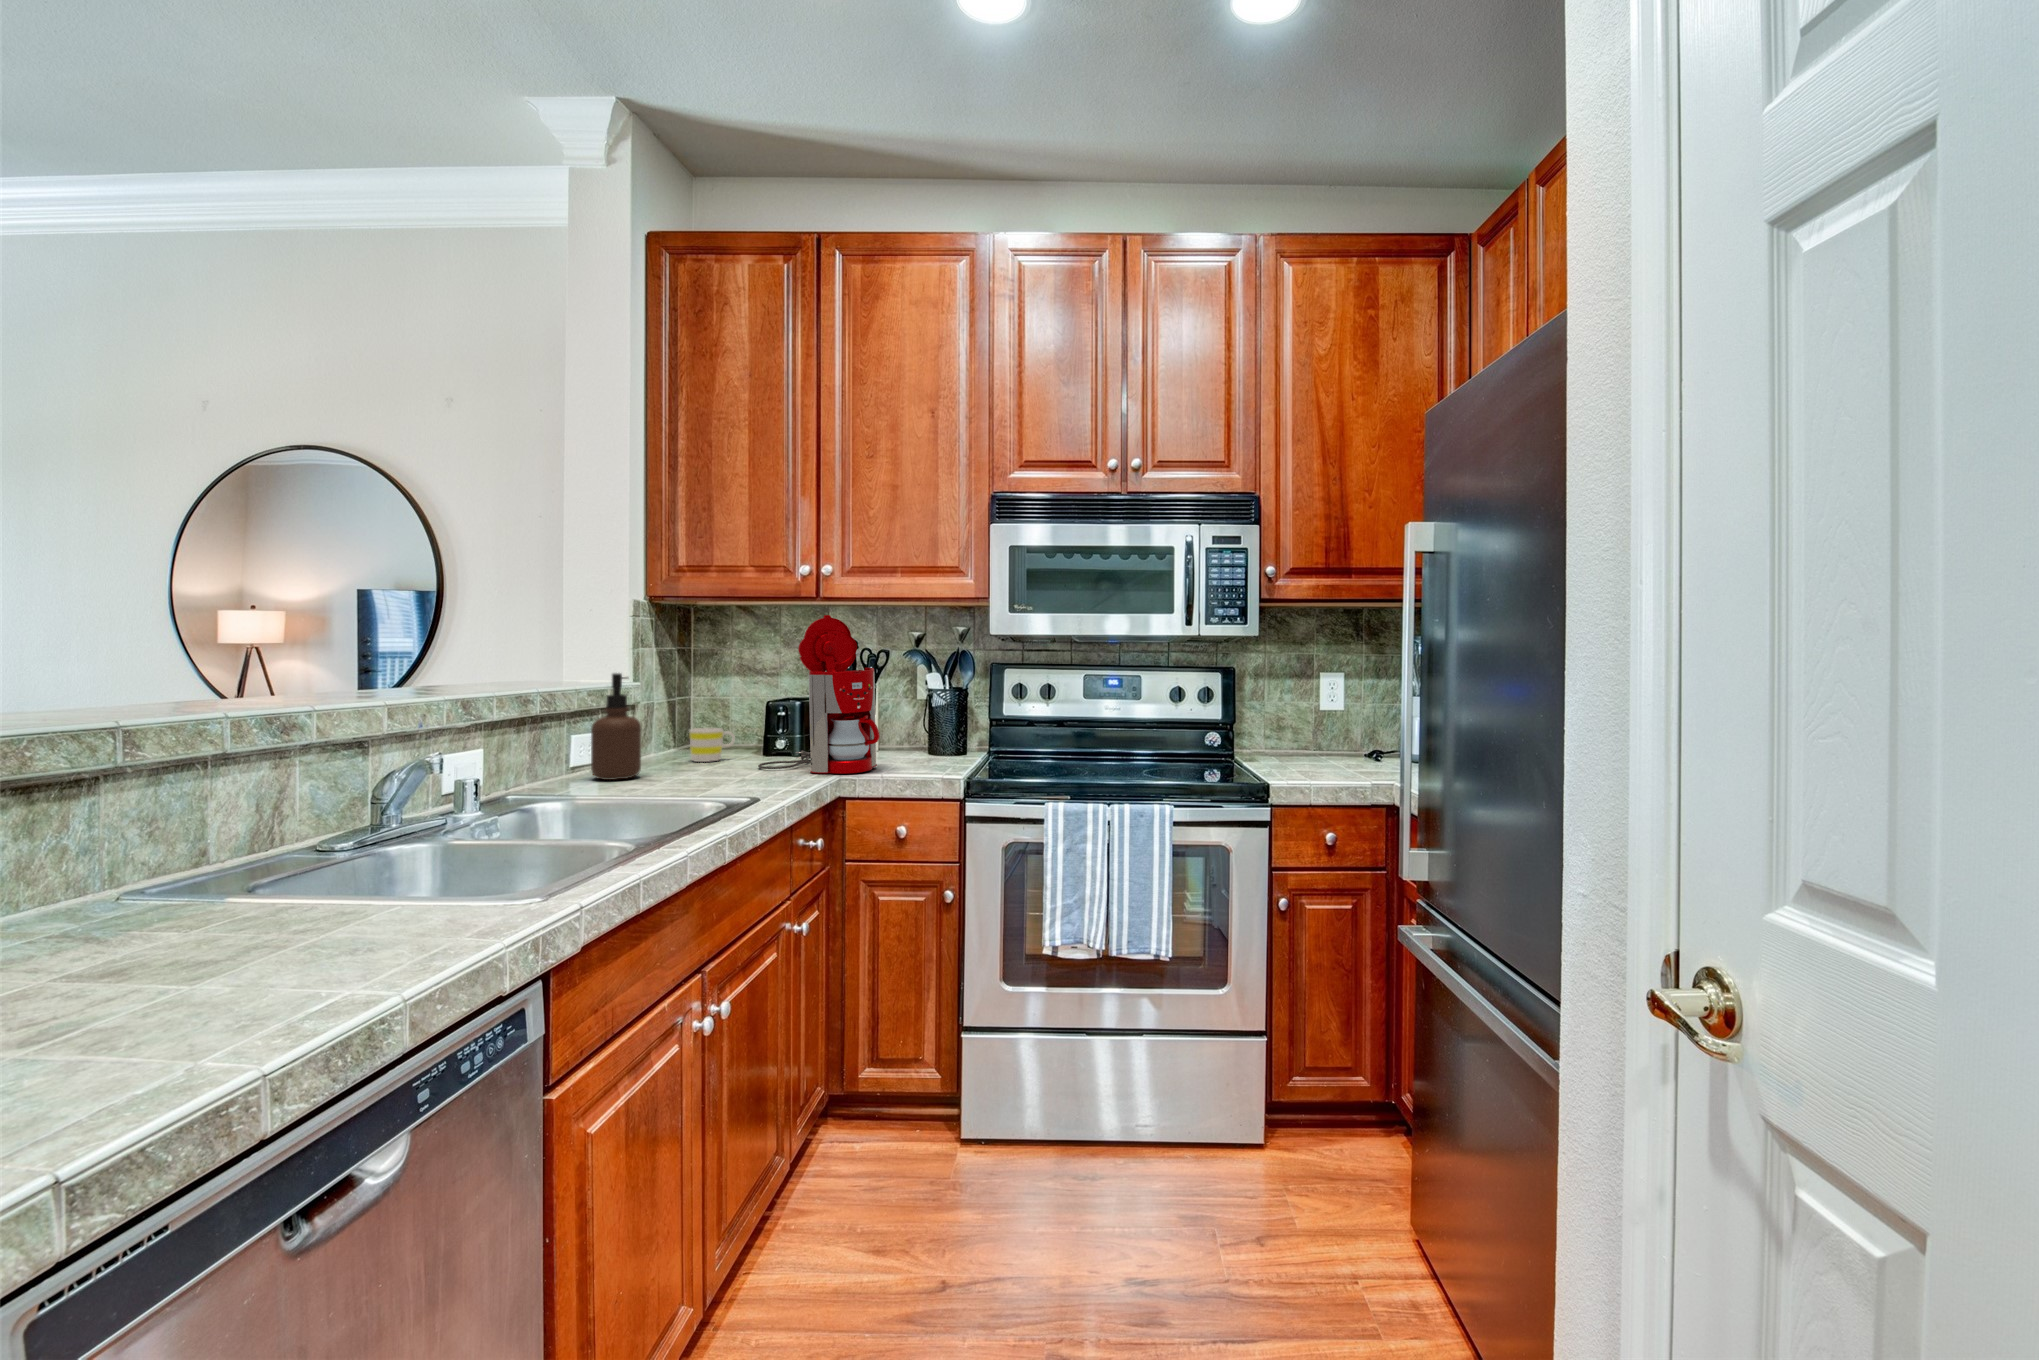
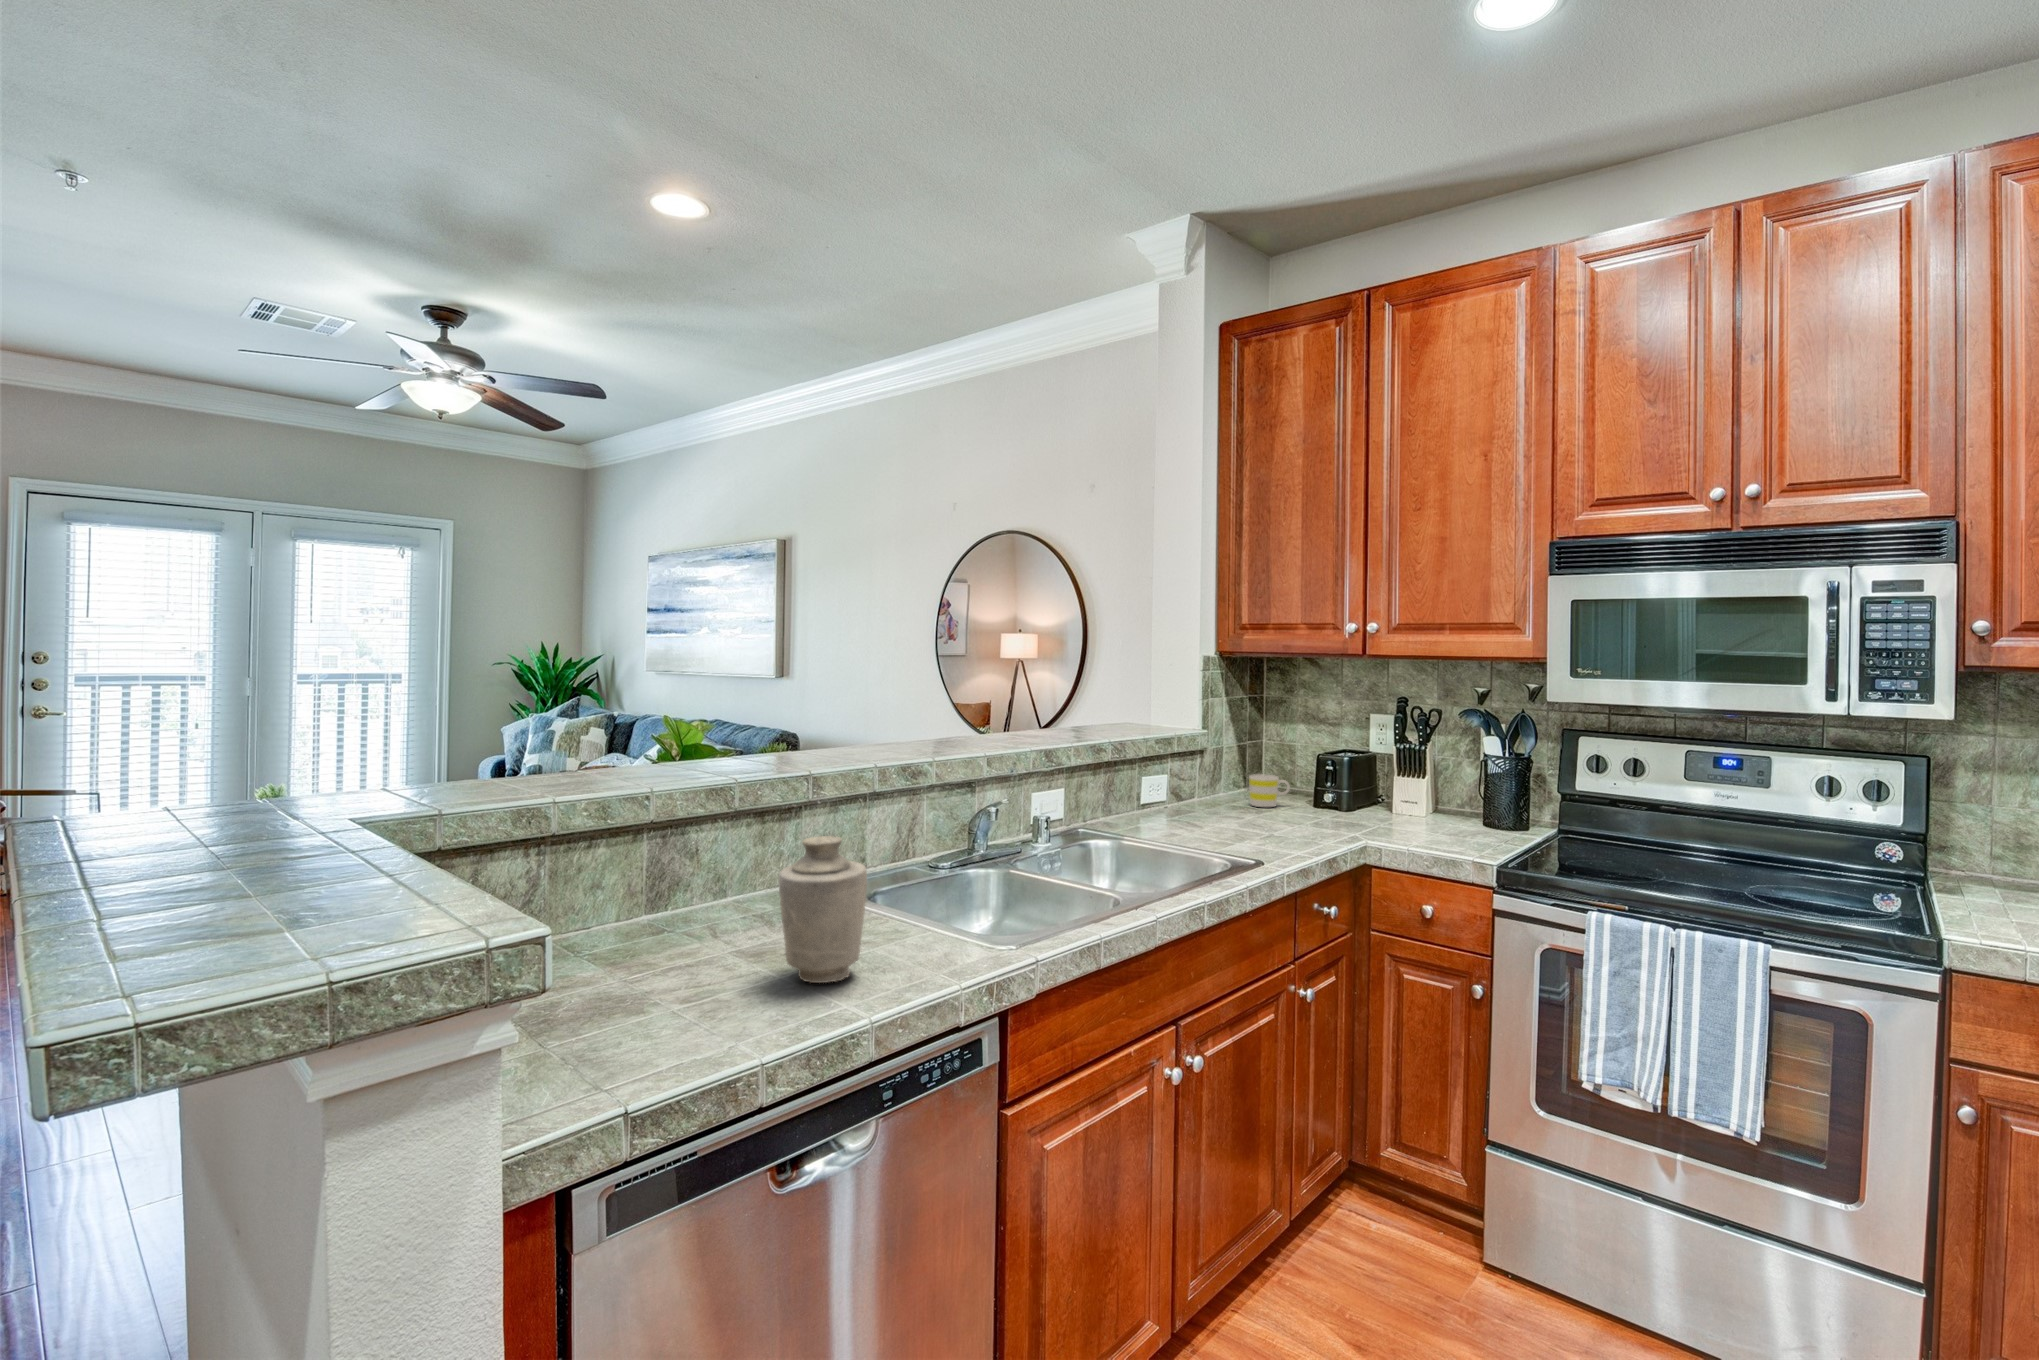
coffee maker: present [758,615,880,774] -> none [1300,677,1414,841]
soap dispenser: present [591,673,641,780] -> none [1156,725,1196,819]
vase: none [183,777,342,985] -> present [779,836,867,983]

